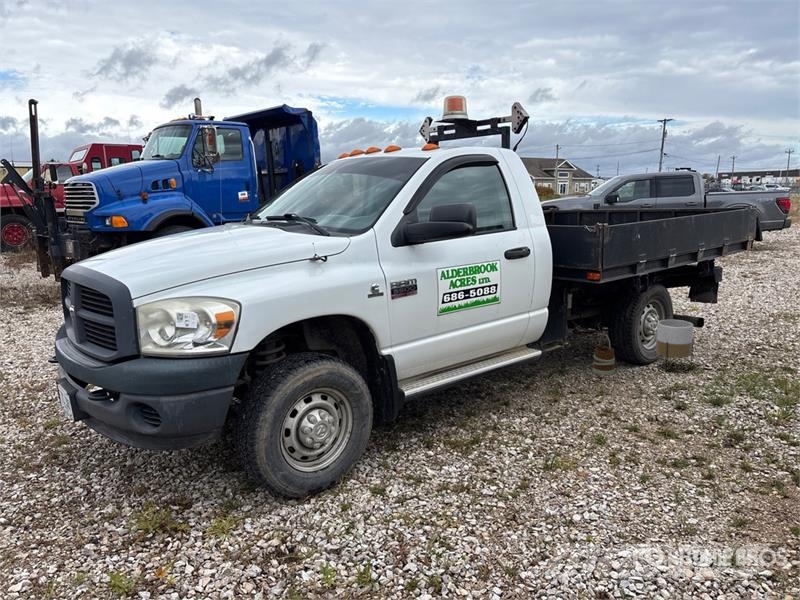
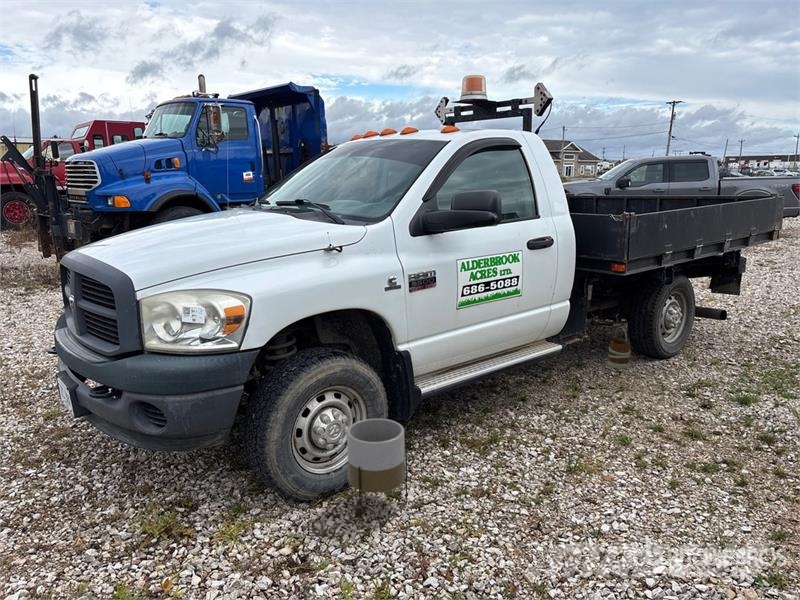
planter: present [656,320,693,373] -> present [347,418,407,519]

